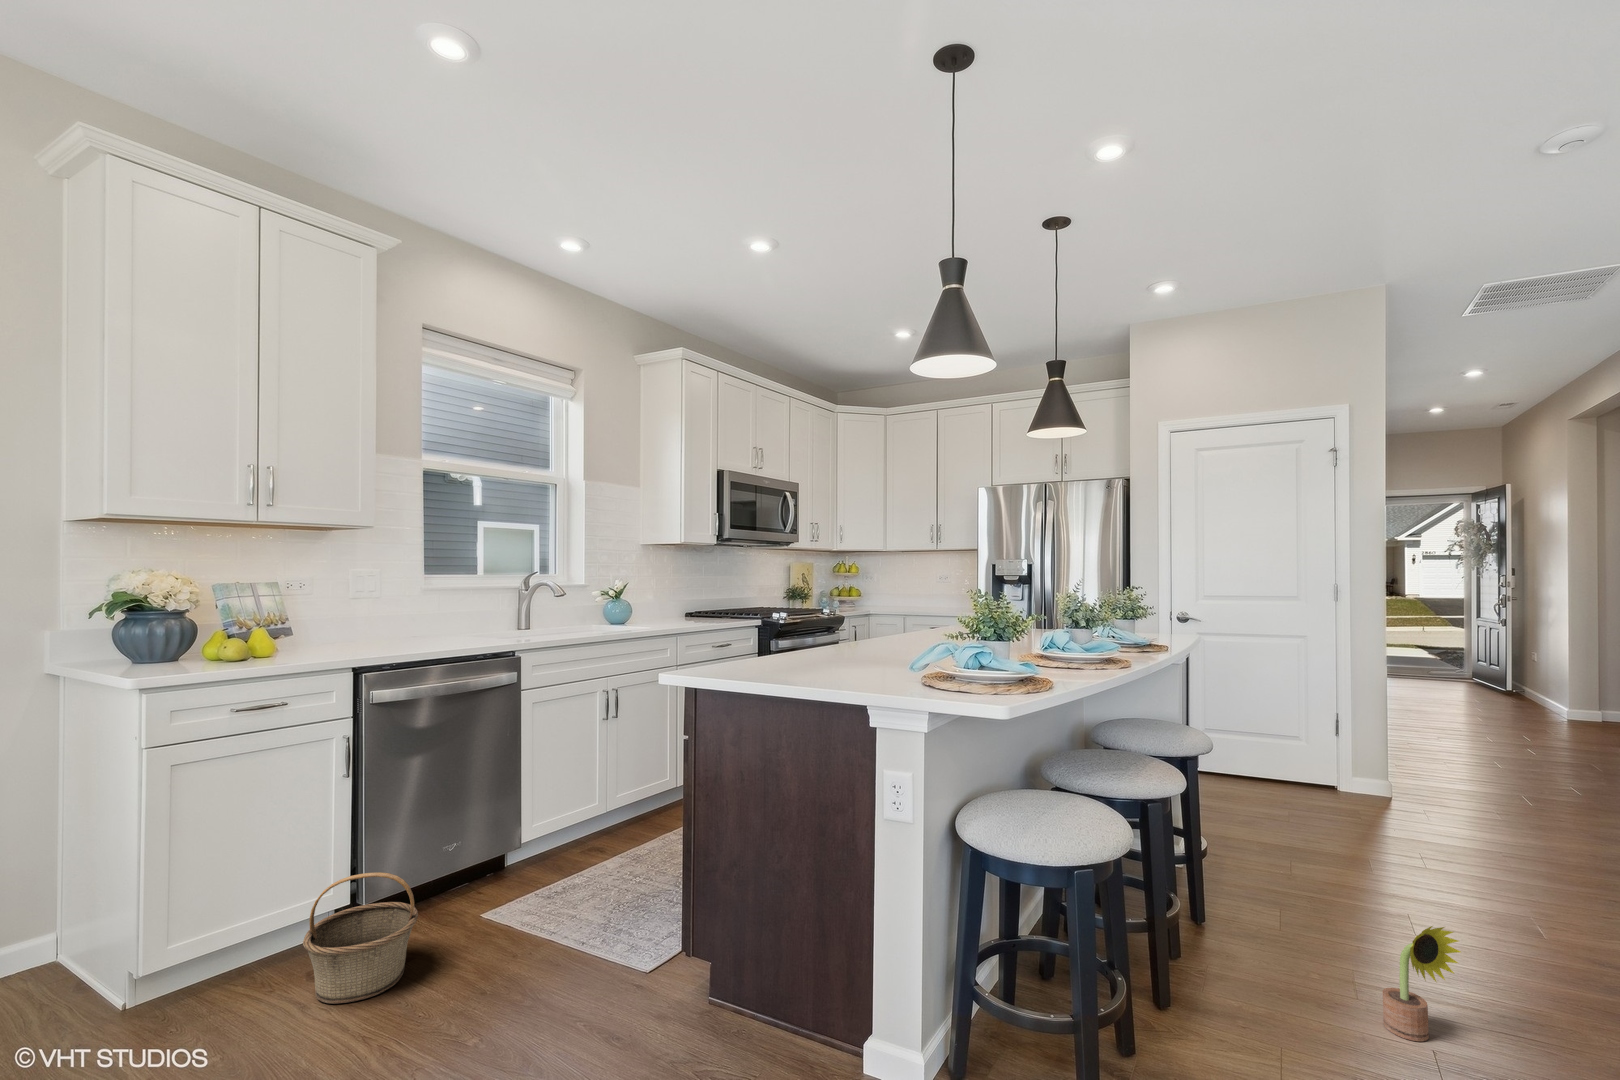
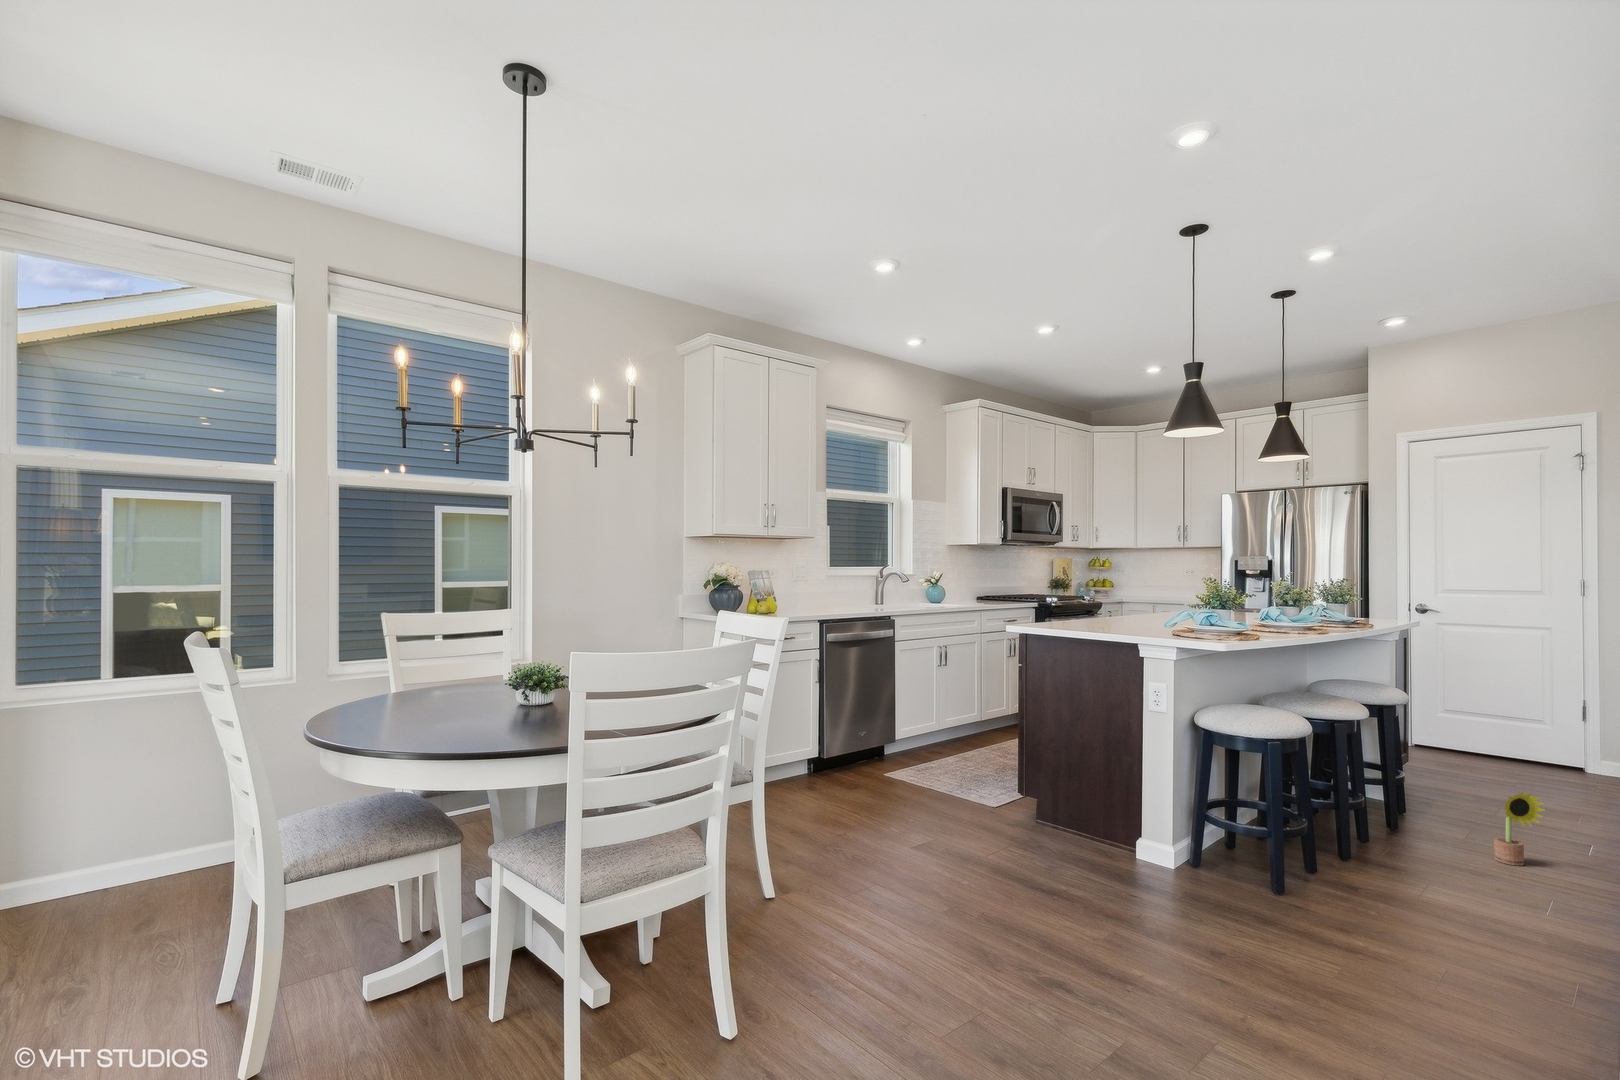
basket: present [303,872,418,1004] -> none [815,732,867,795]

